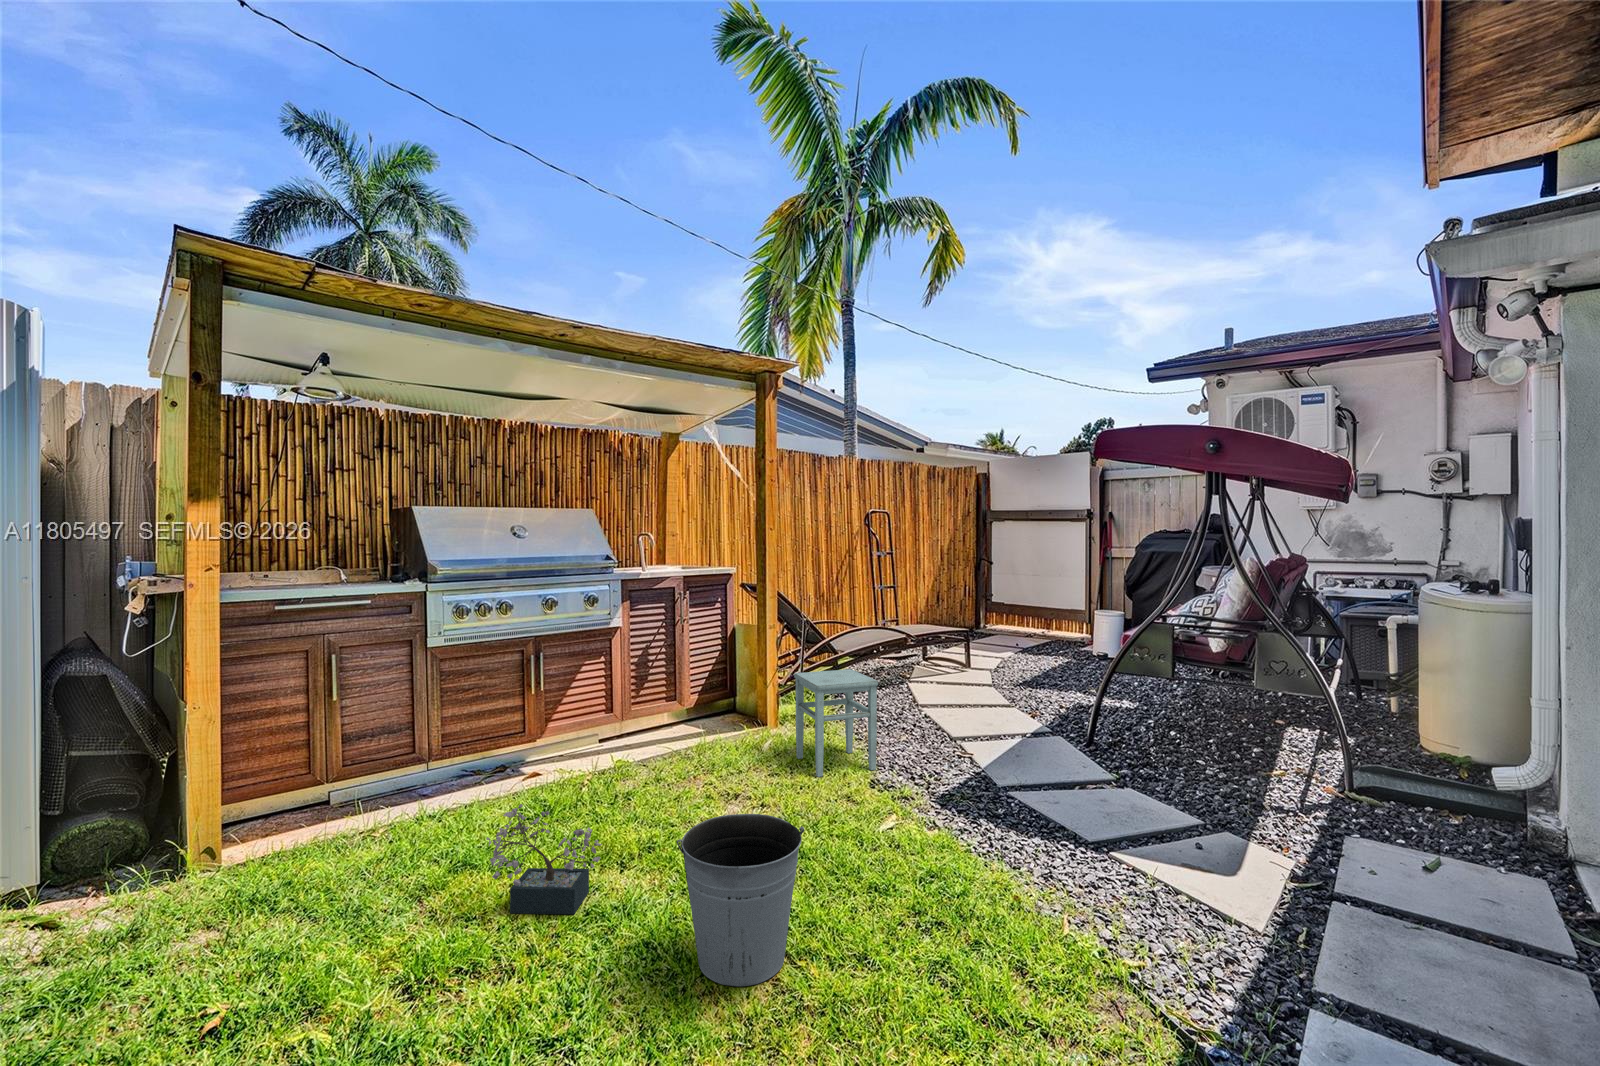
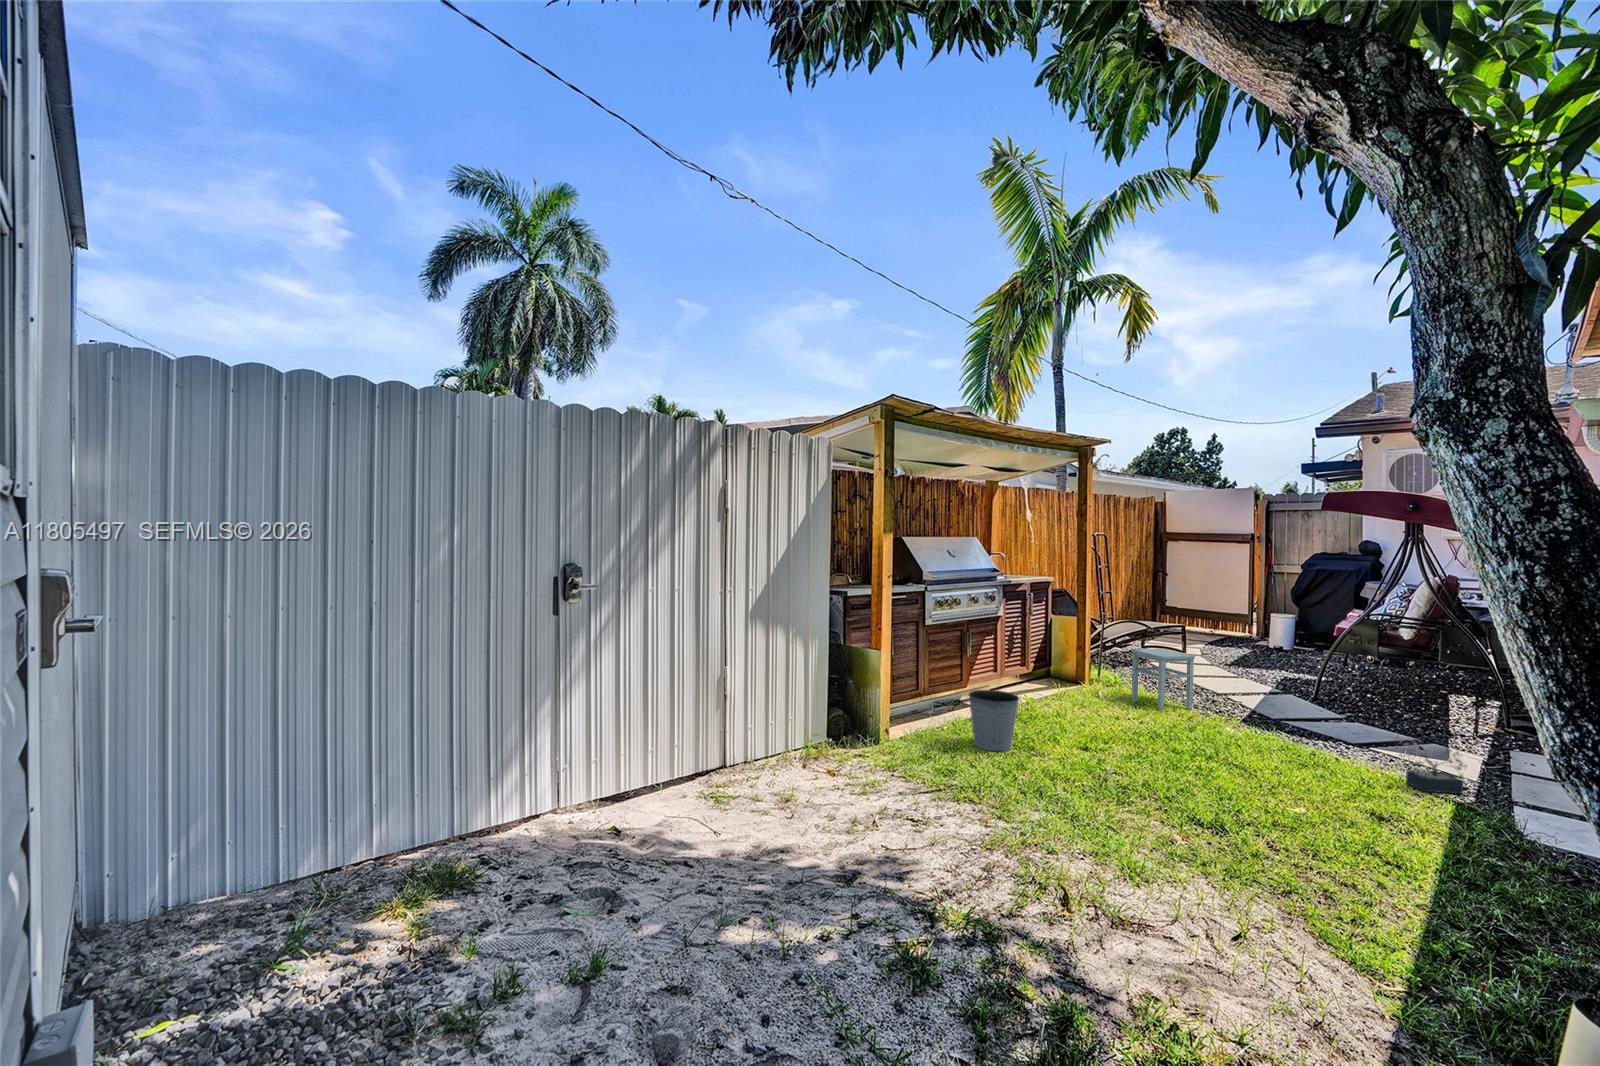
decorative plant: present [486,804,602,914] -> present [1394,737,1467,794]
bucket: present [677,814,804,986] -> present [968,690,1020,751]

